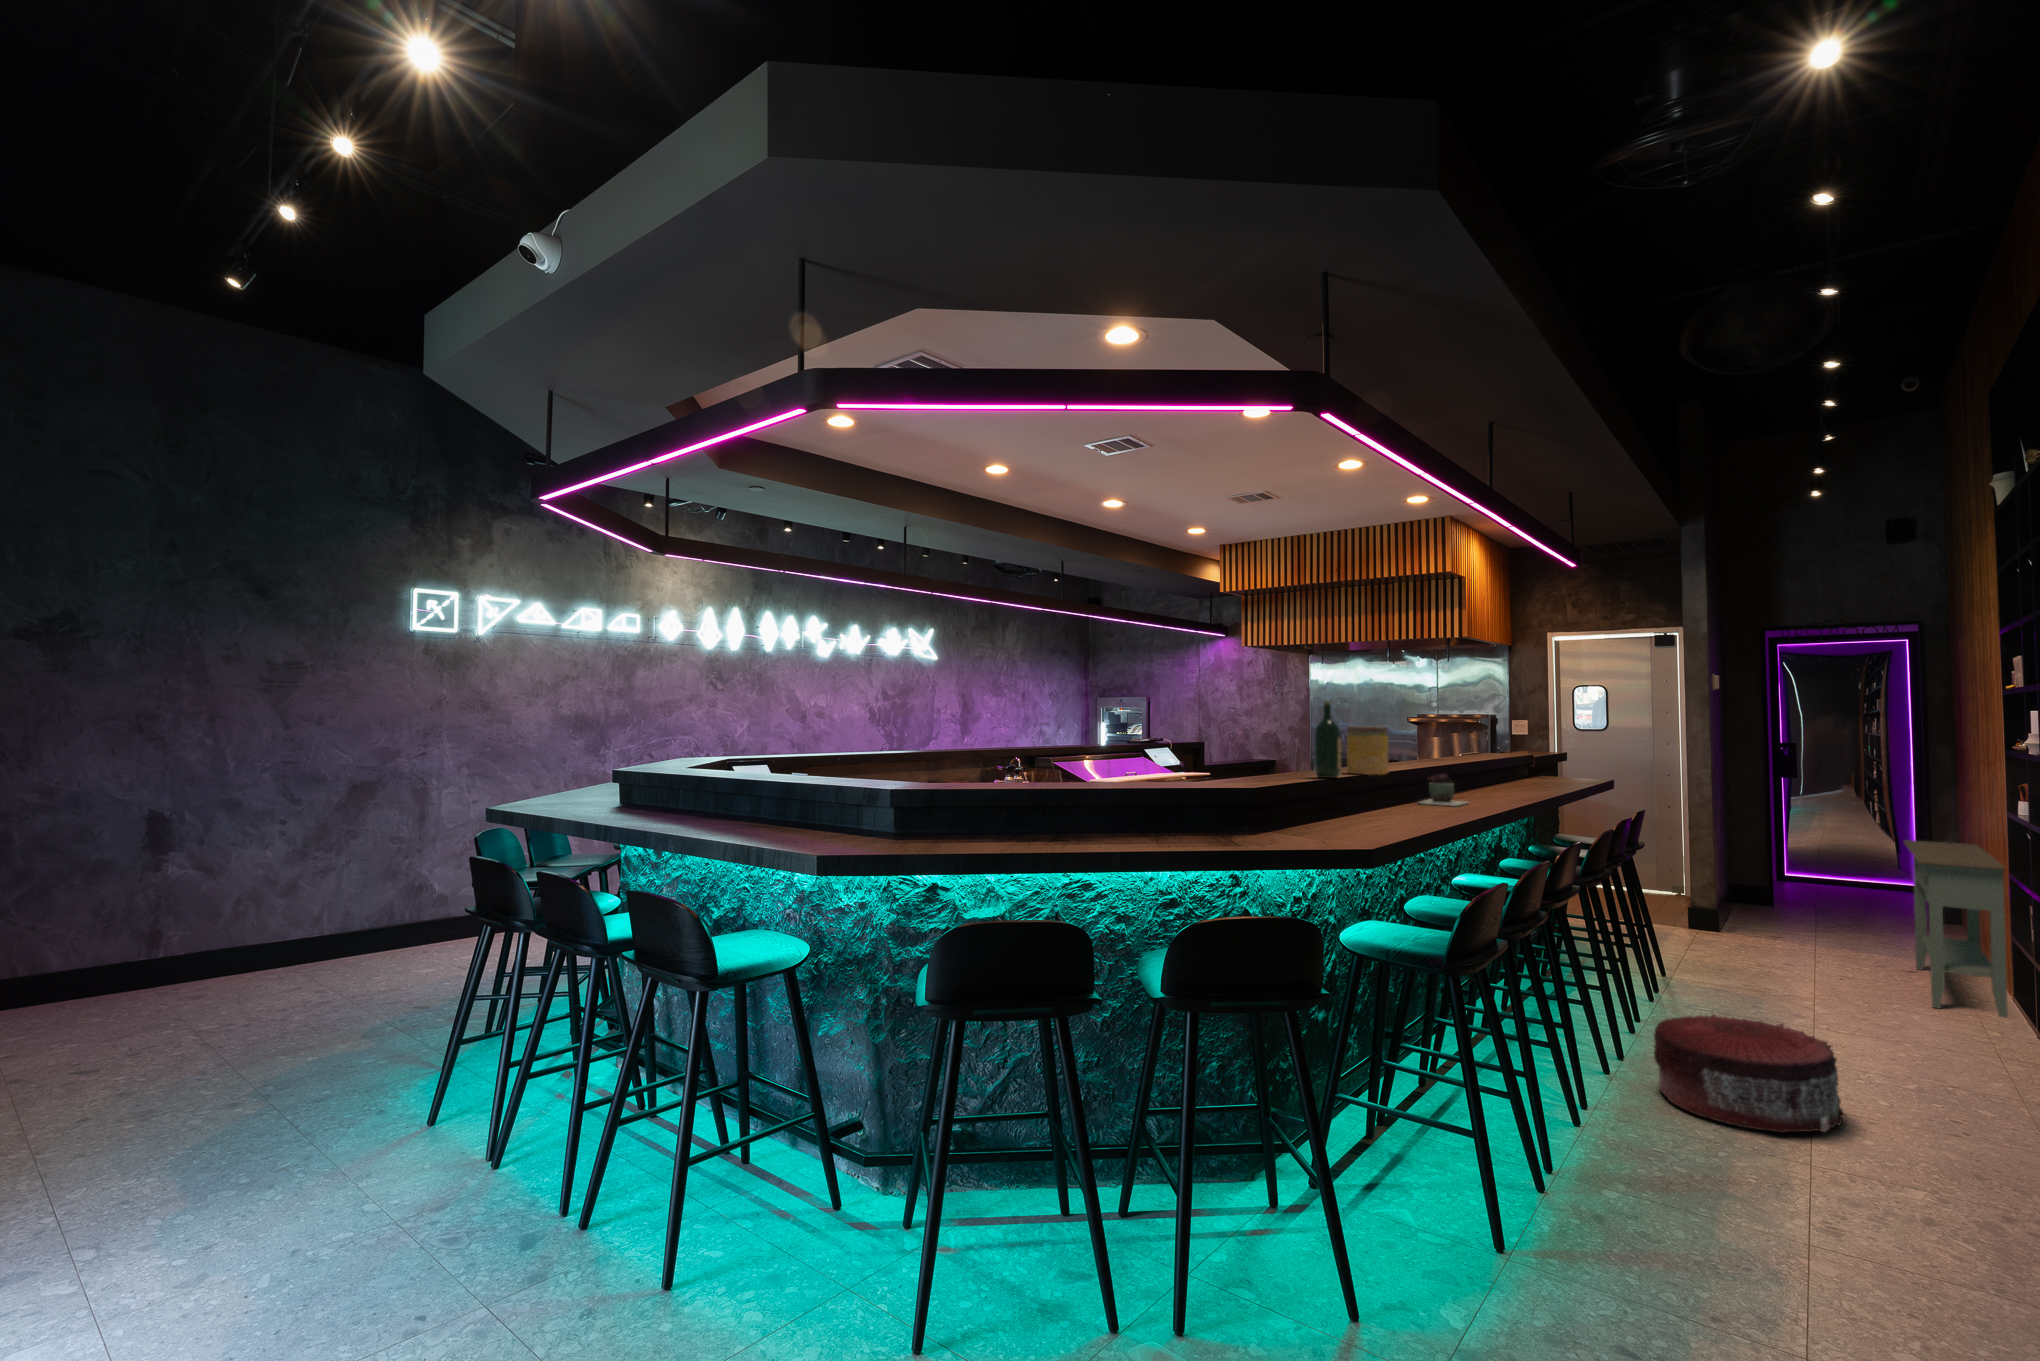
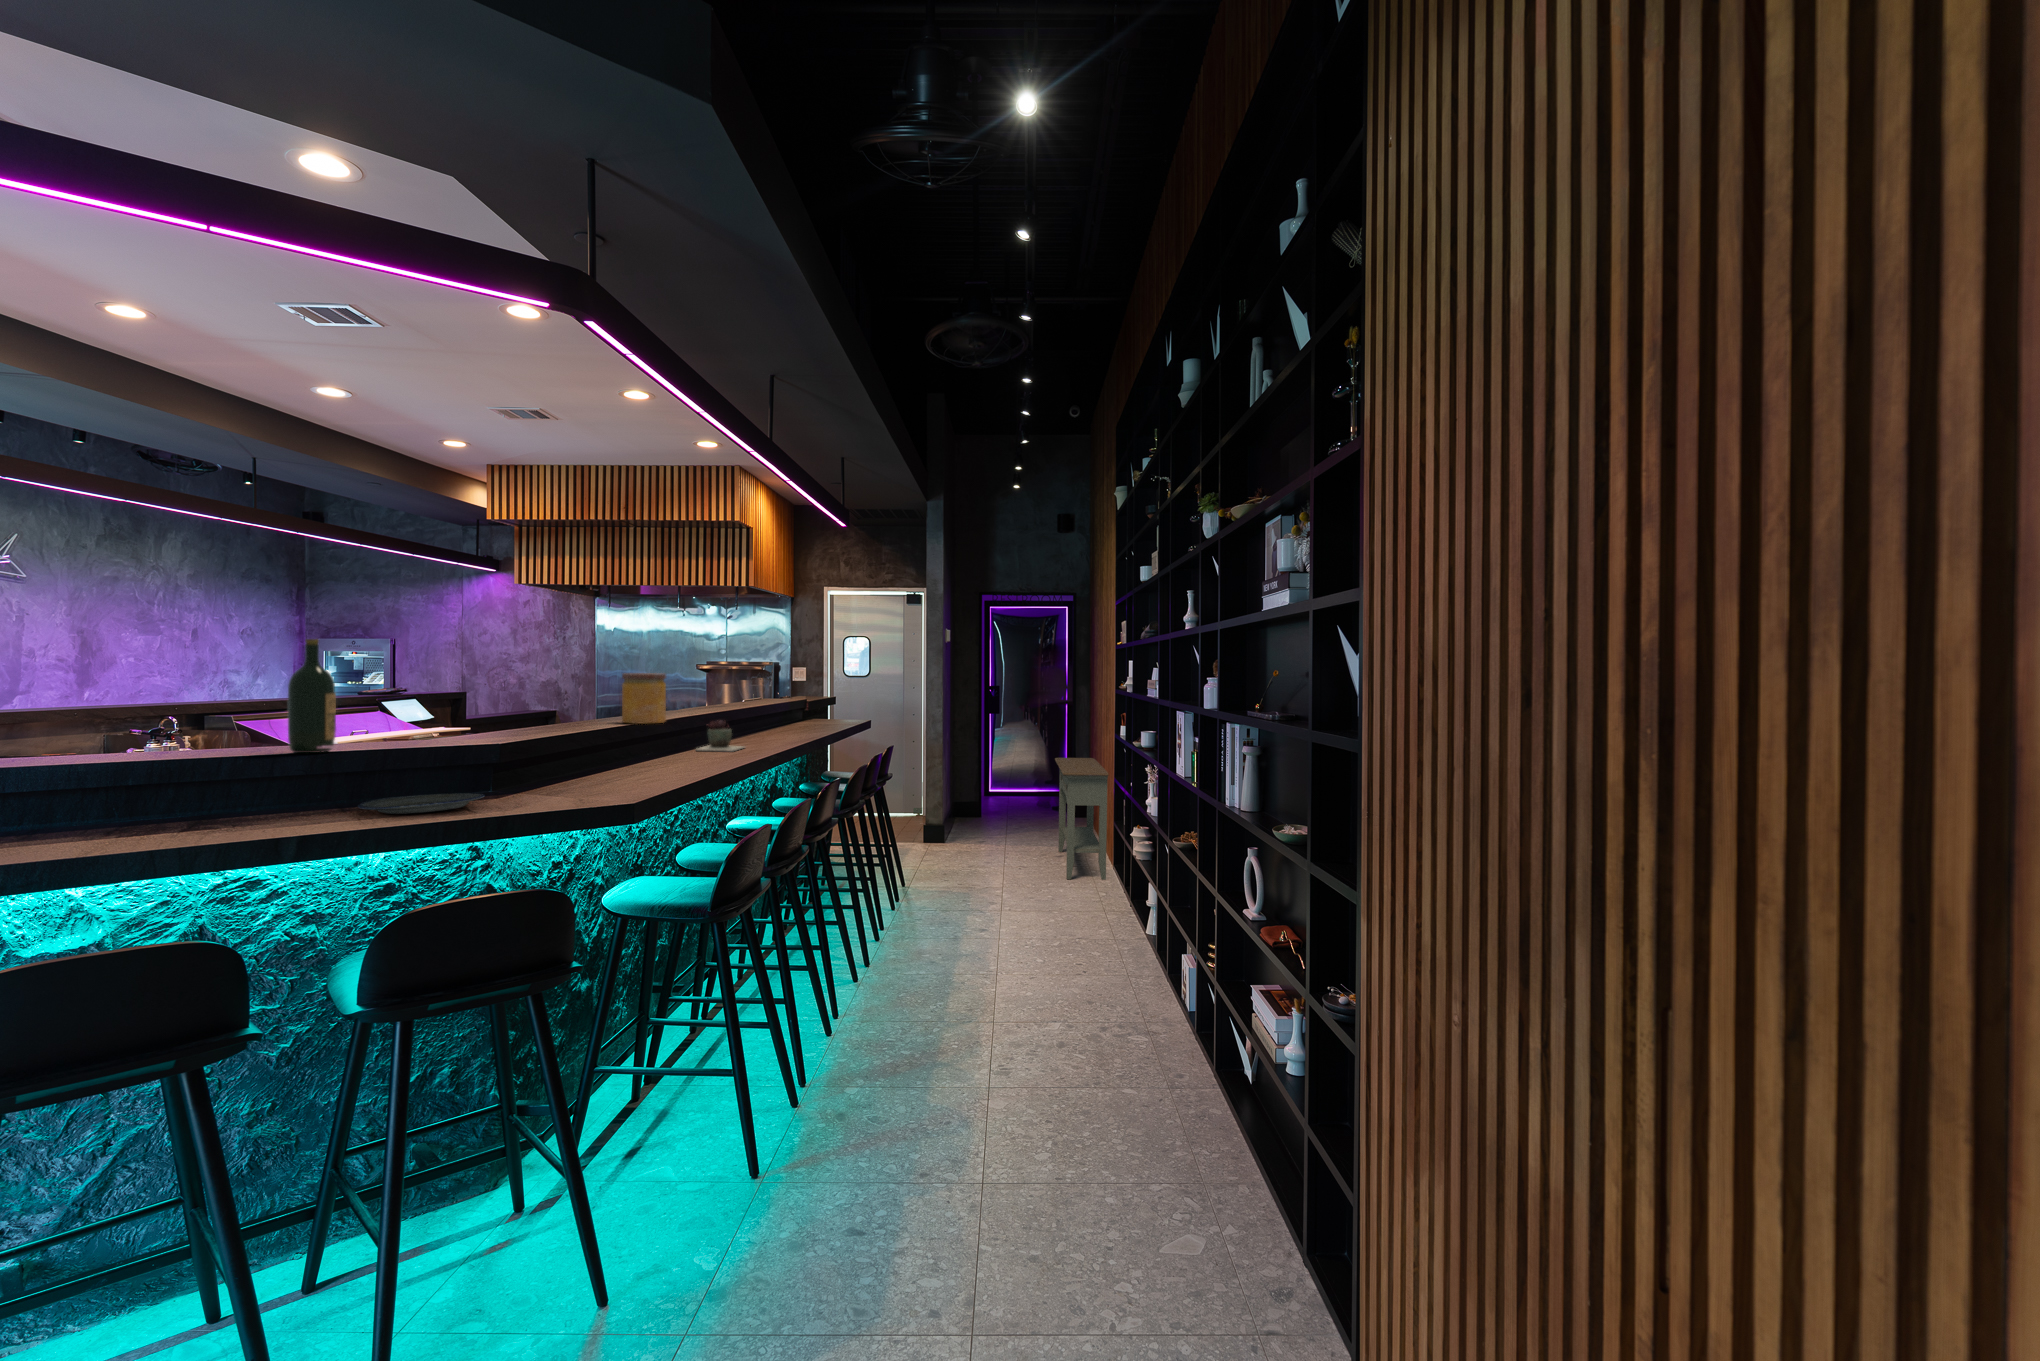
wine bottle: present [1314,702,1341,778] -> present [288,639,336,753]
plate: none [1153,826,1243,840] -> present [358,793,485,814]
pouf: present [1653,1014,1847,1133] -> none [890,912,1016,1002]

